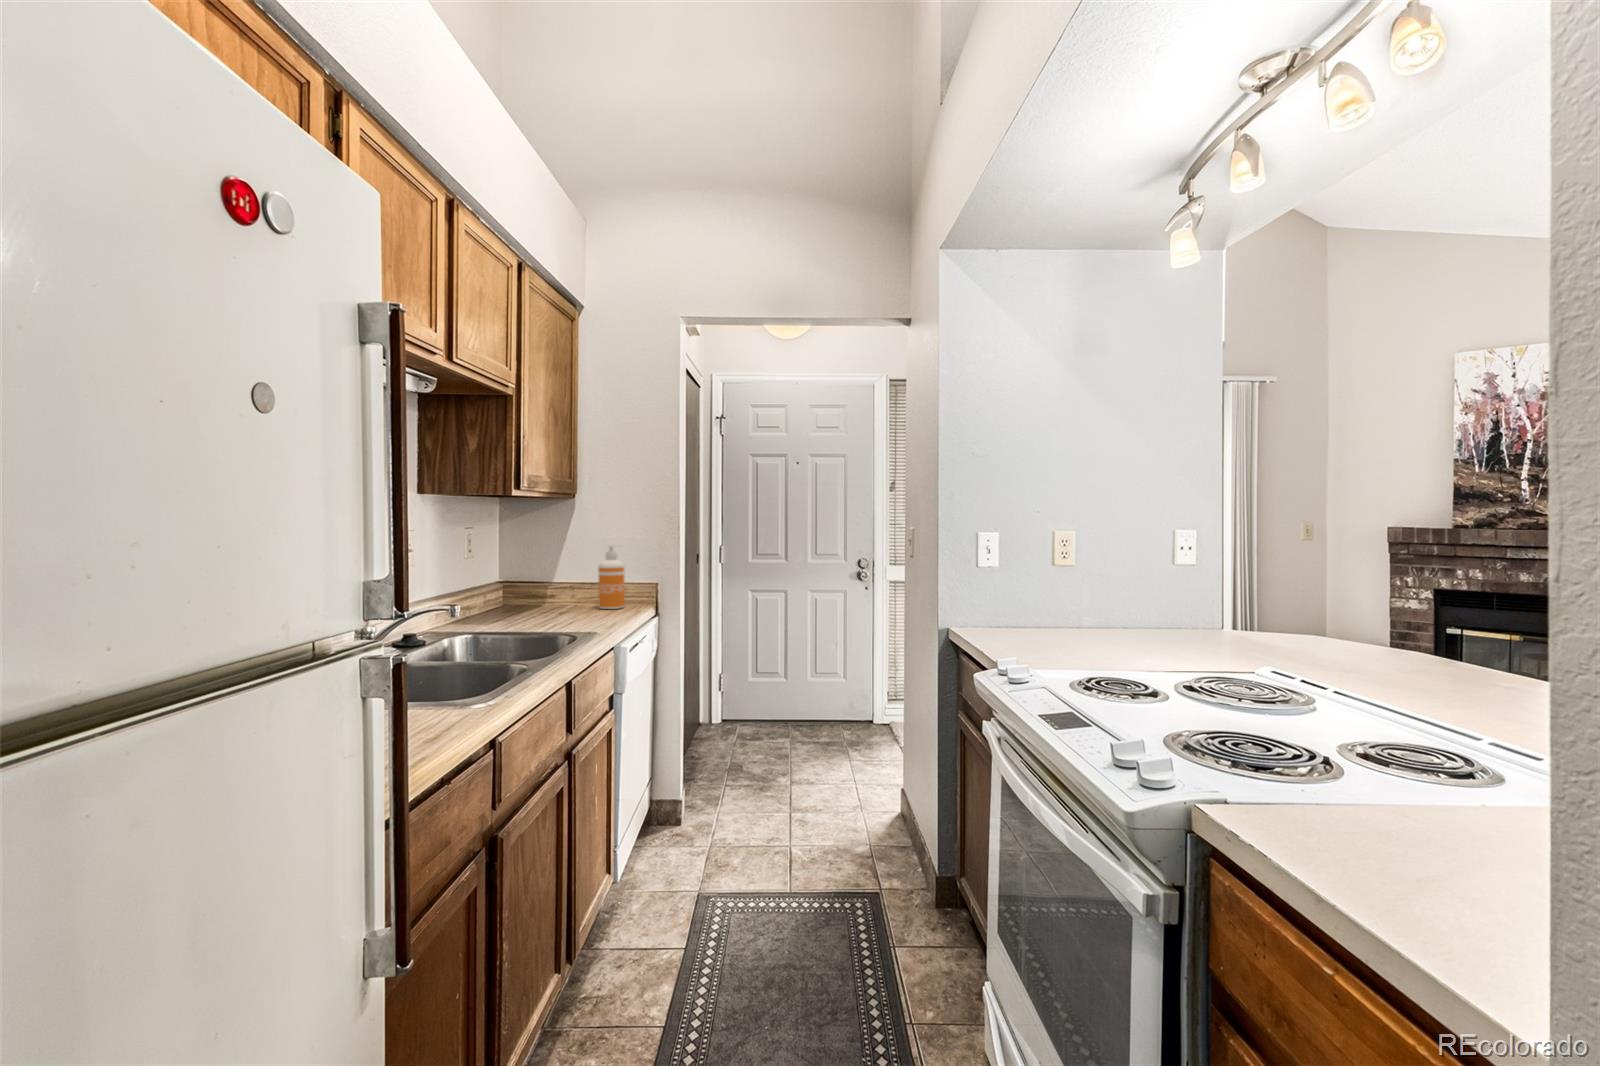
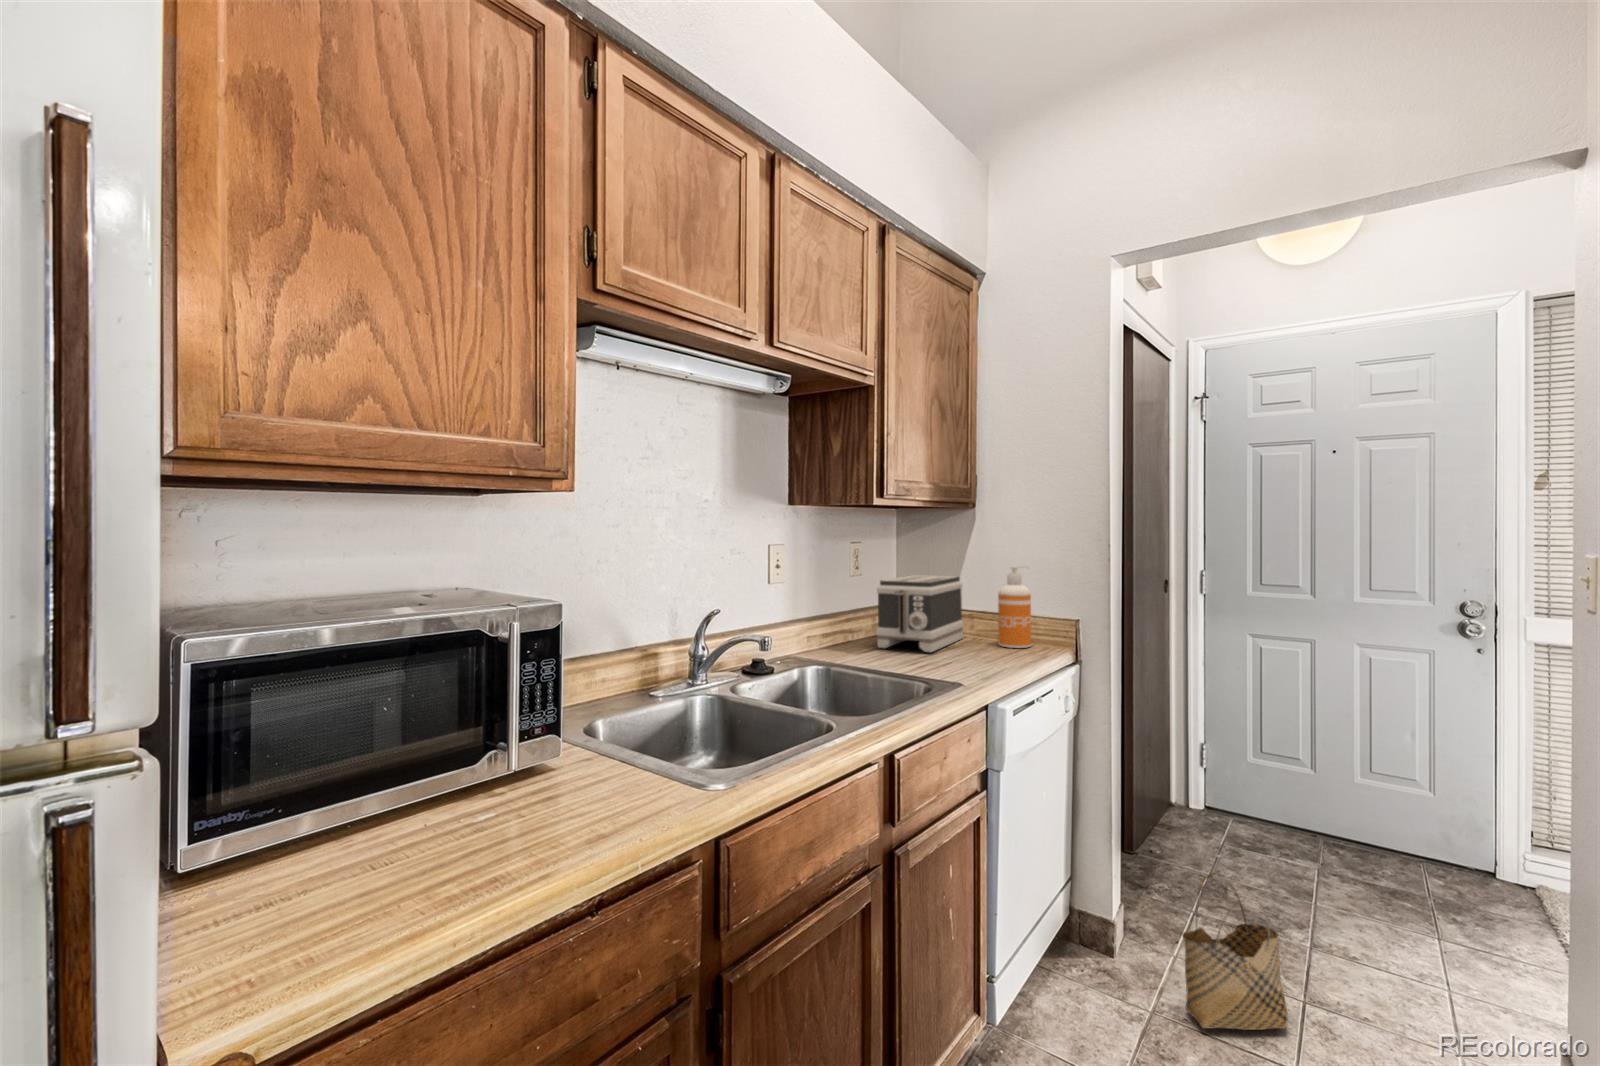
toaster: none [498,555,567,618] -> present [876,575,964,652]
woven basket: none [729,745,784,843] -> present [1183,873,1288,1030]

